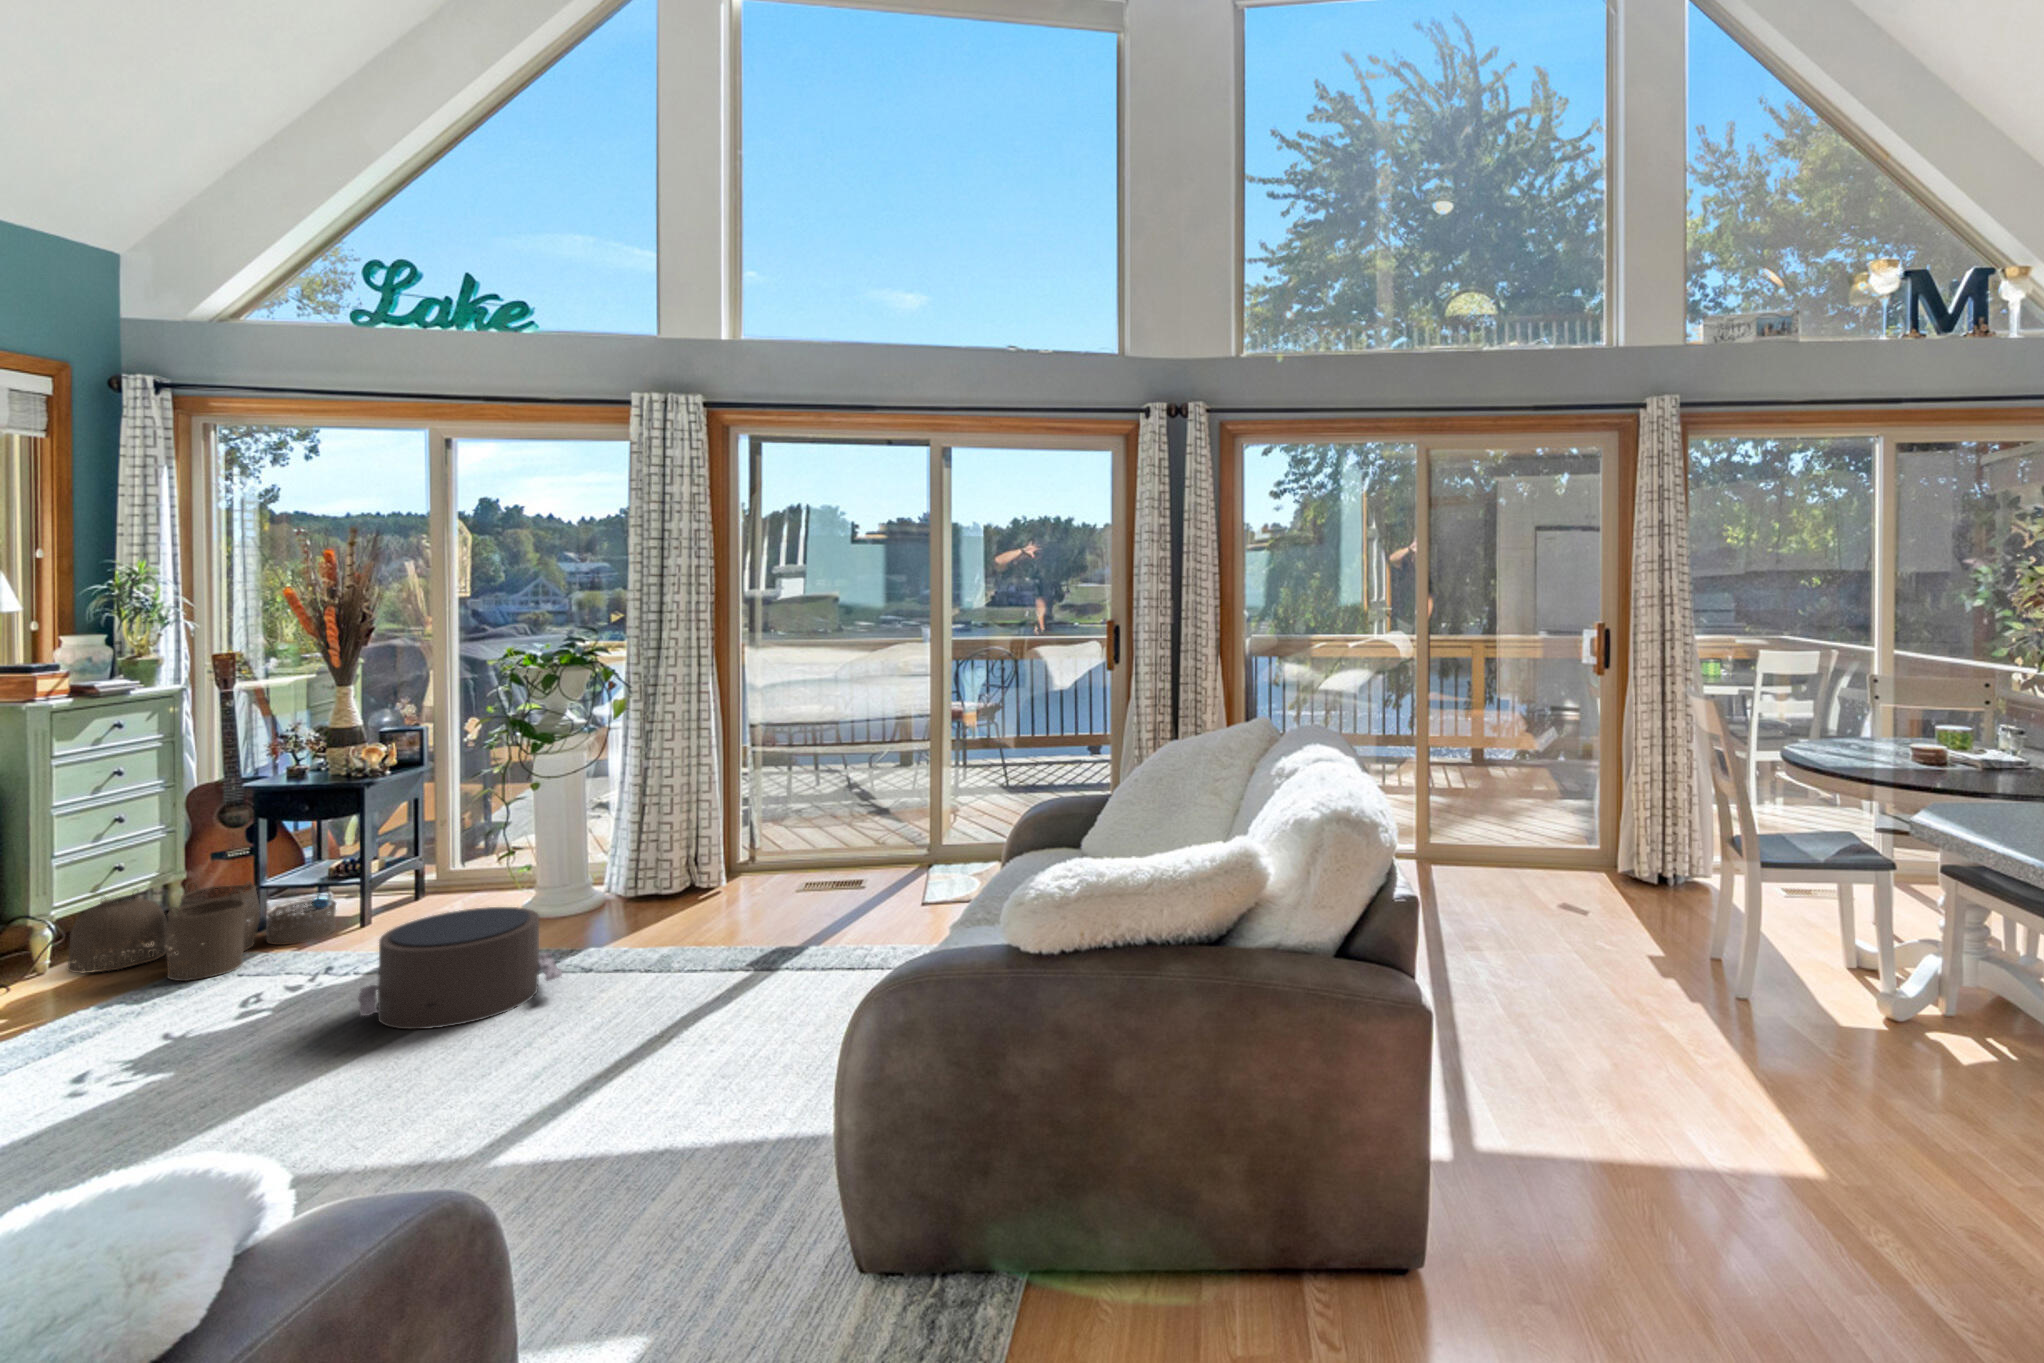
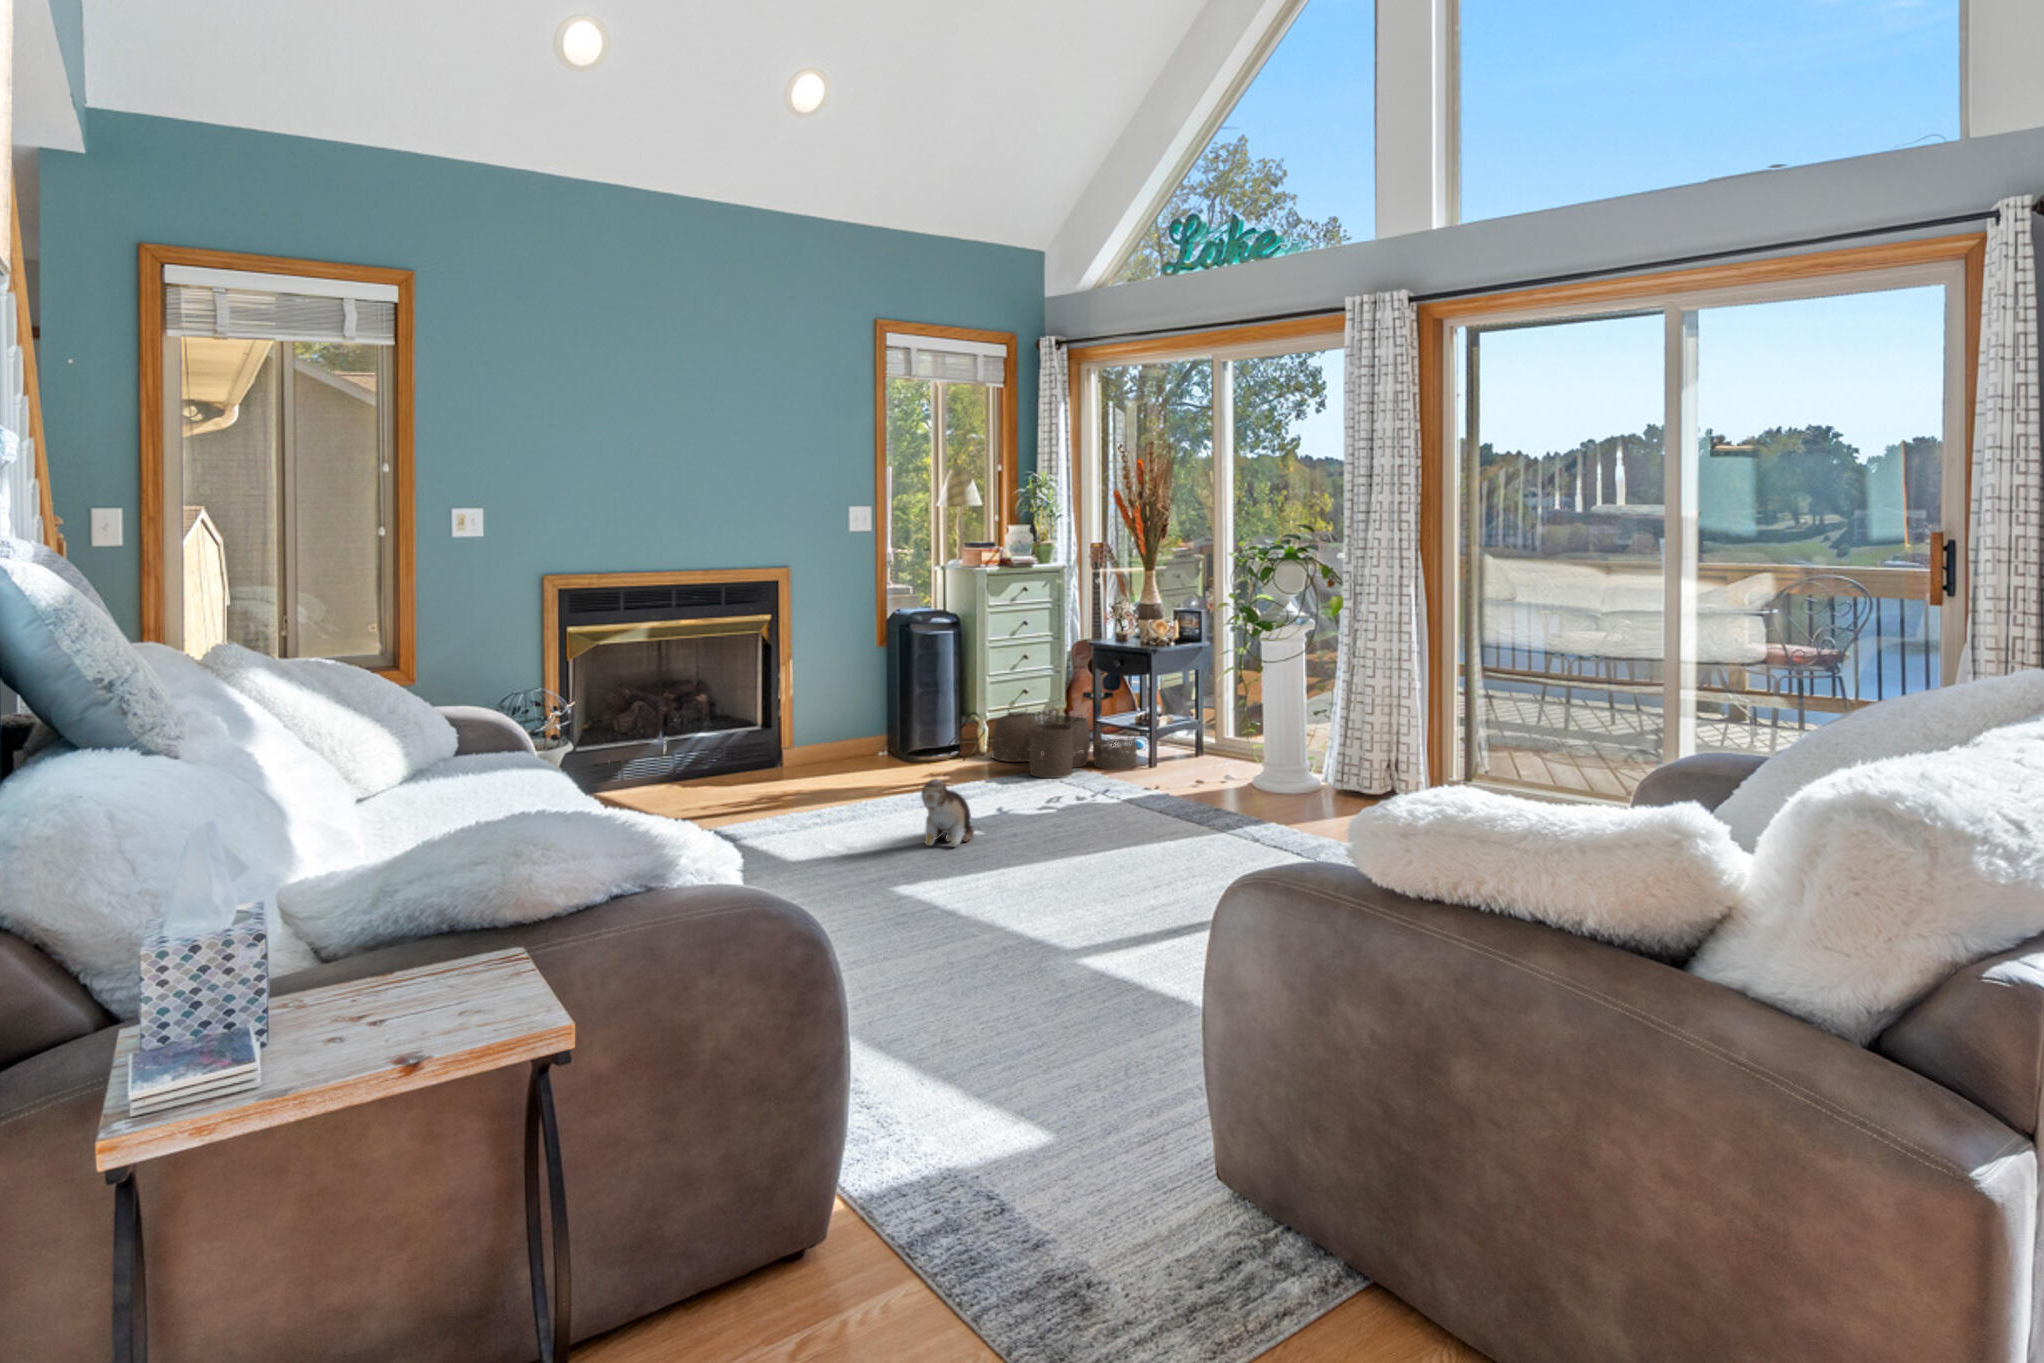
pouf: present [358,907,562,1029] -> none [1086,757,1232,848]
plush toy: none [78,1026,169,1130] -> present [921,779,974,846]

